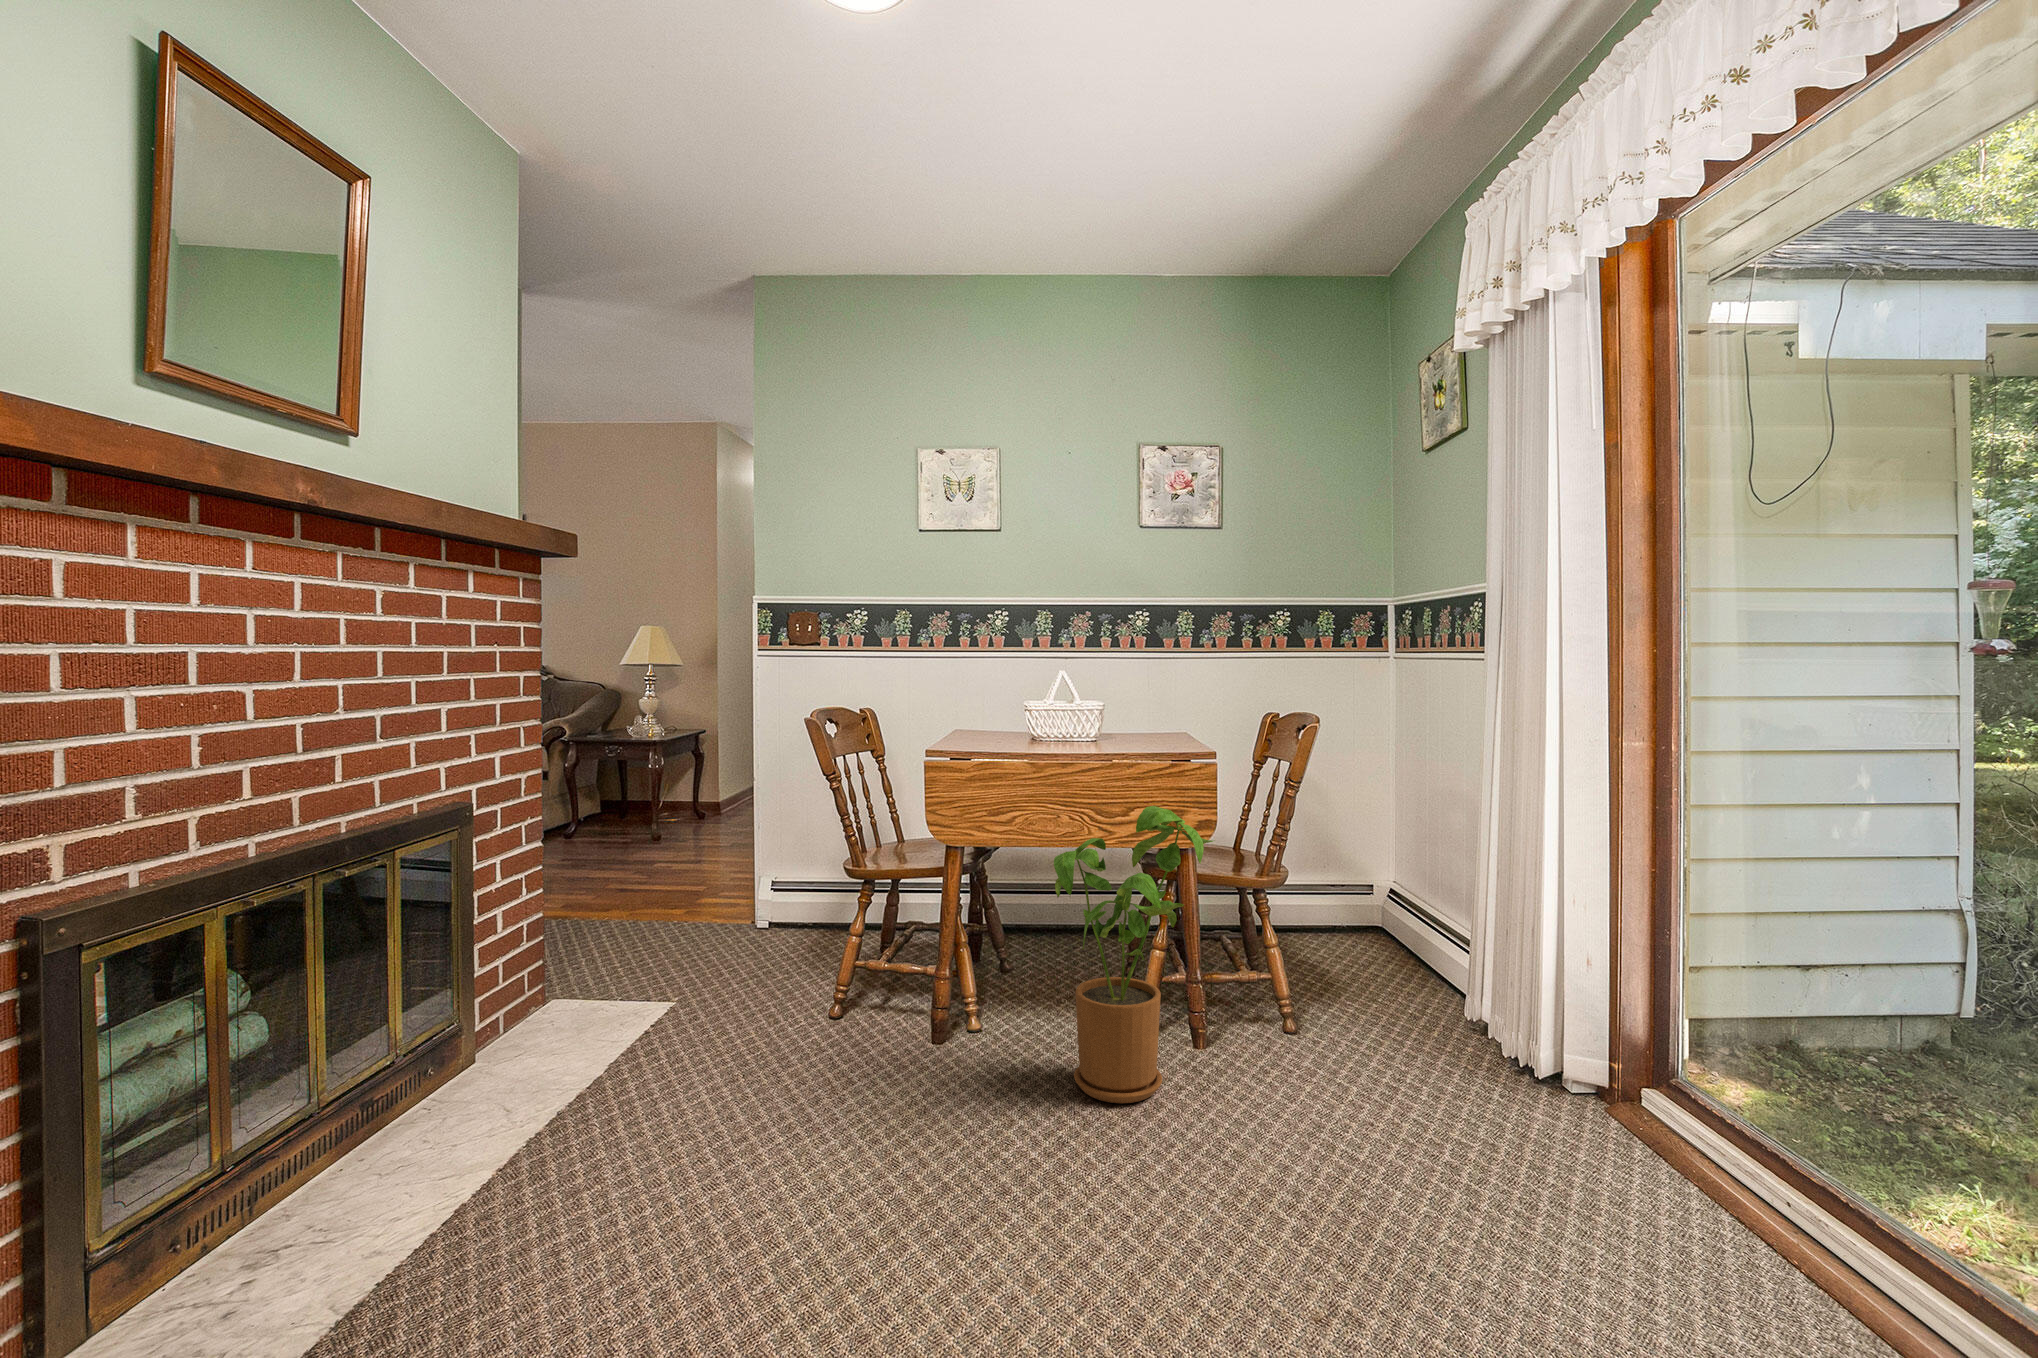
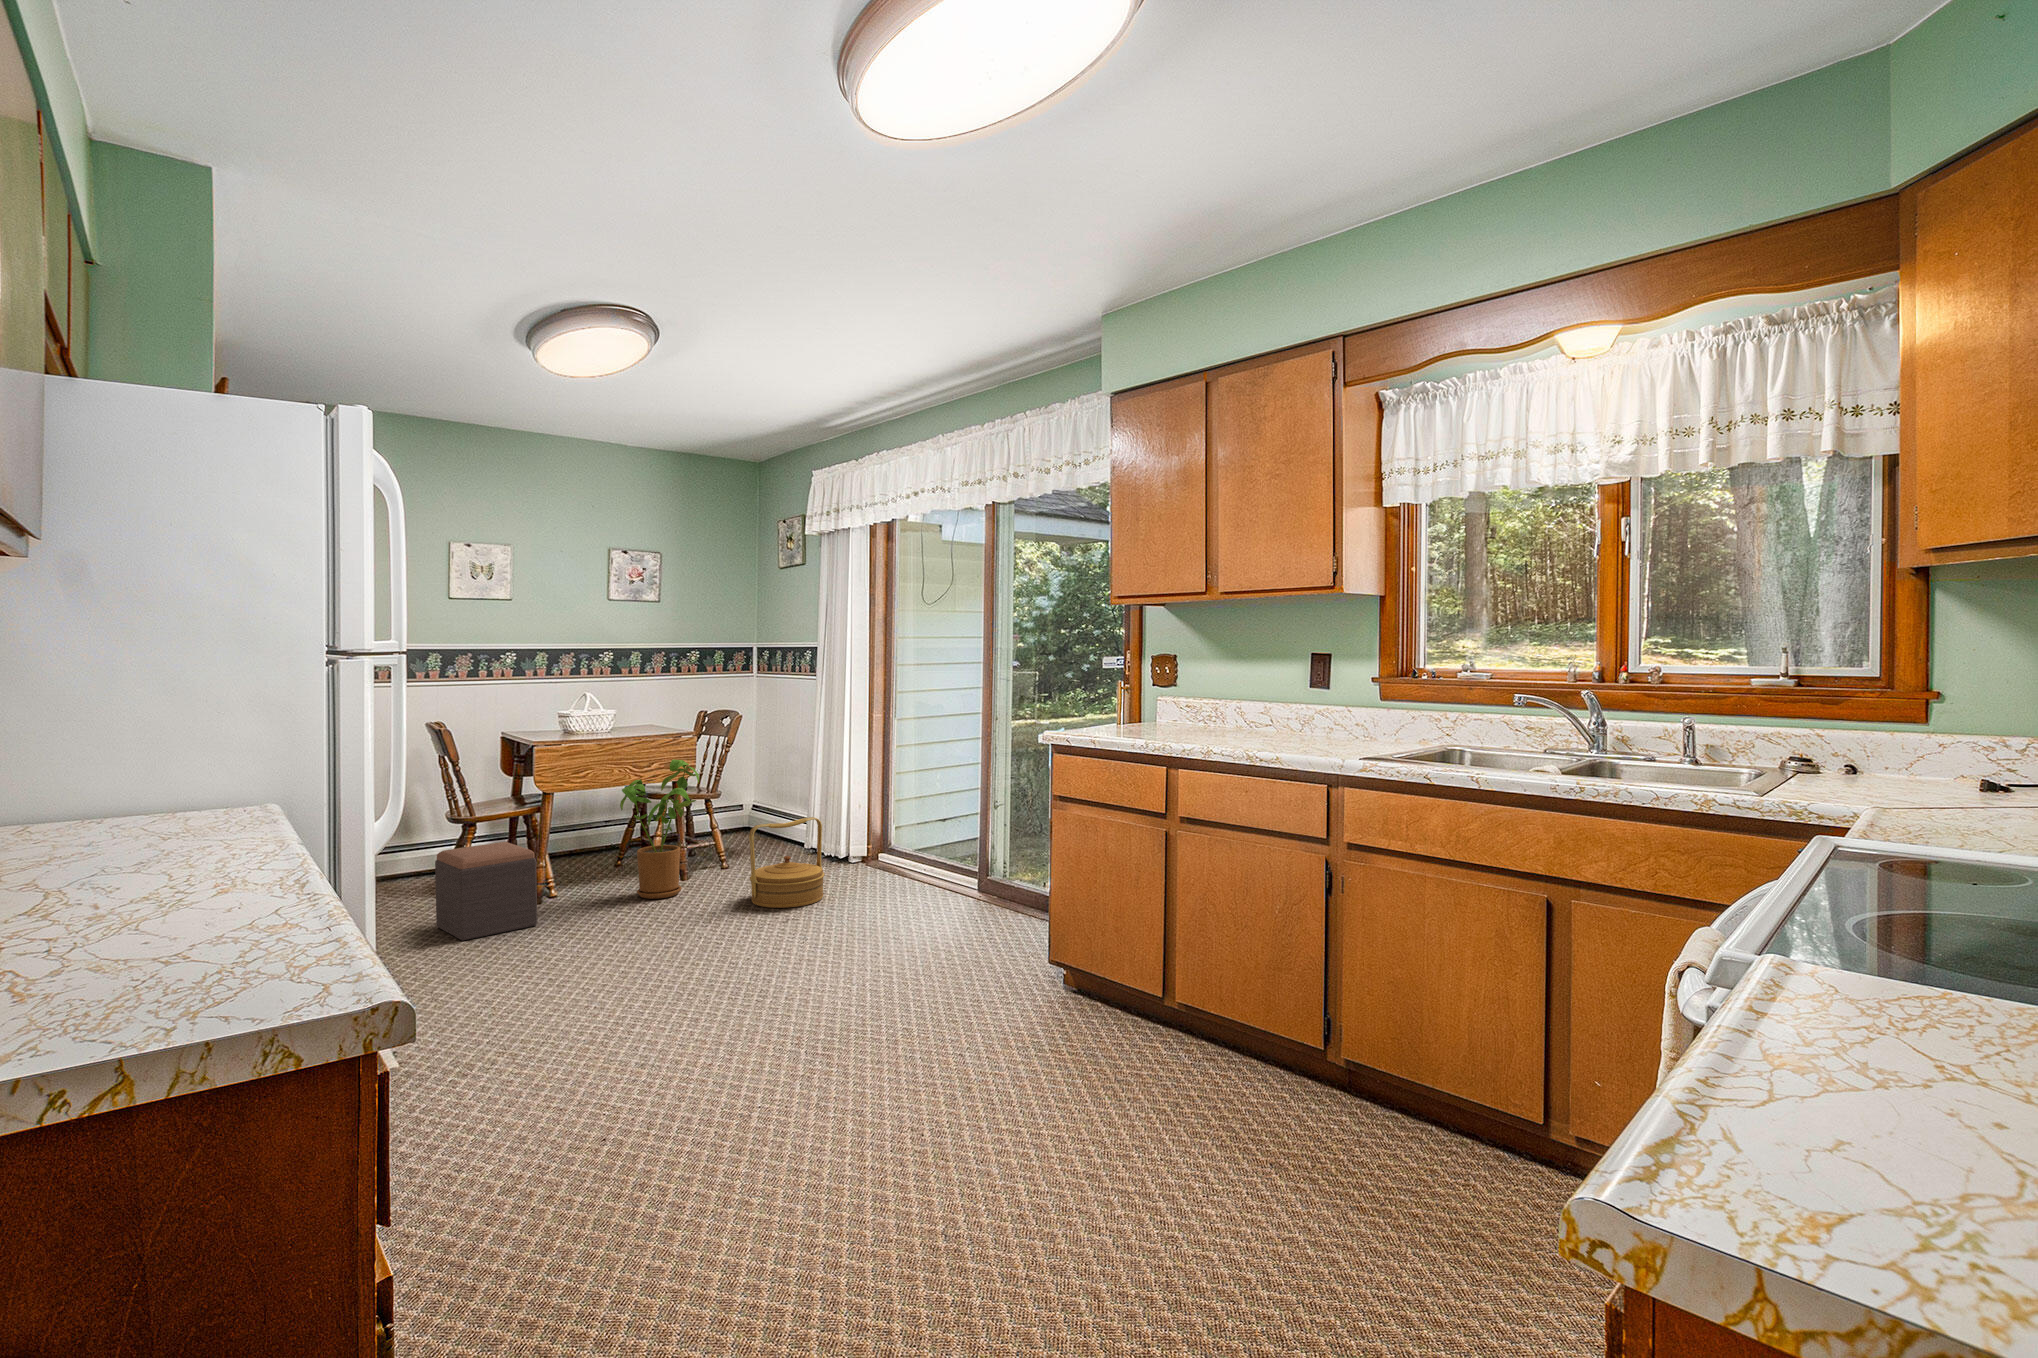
footstool: none [702,933,856,1132] -> present [435,842,537,941]
basket: none [1279,1001,1493,1274] -> present [749,817,825,908]

